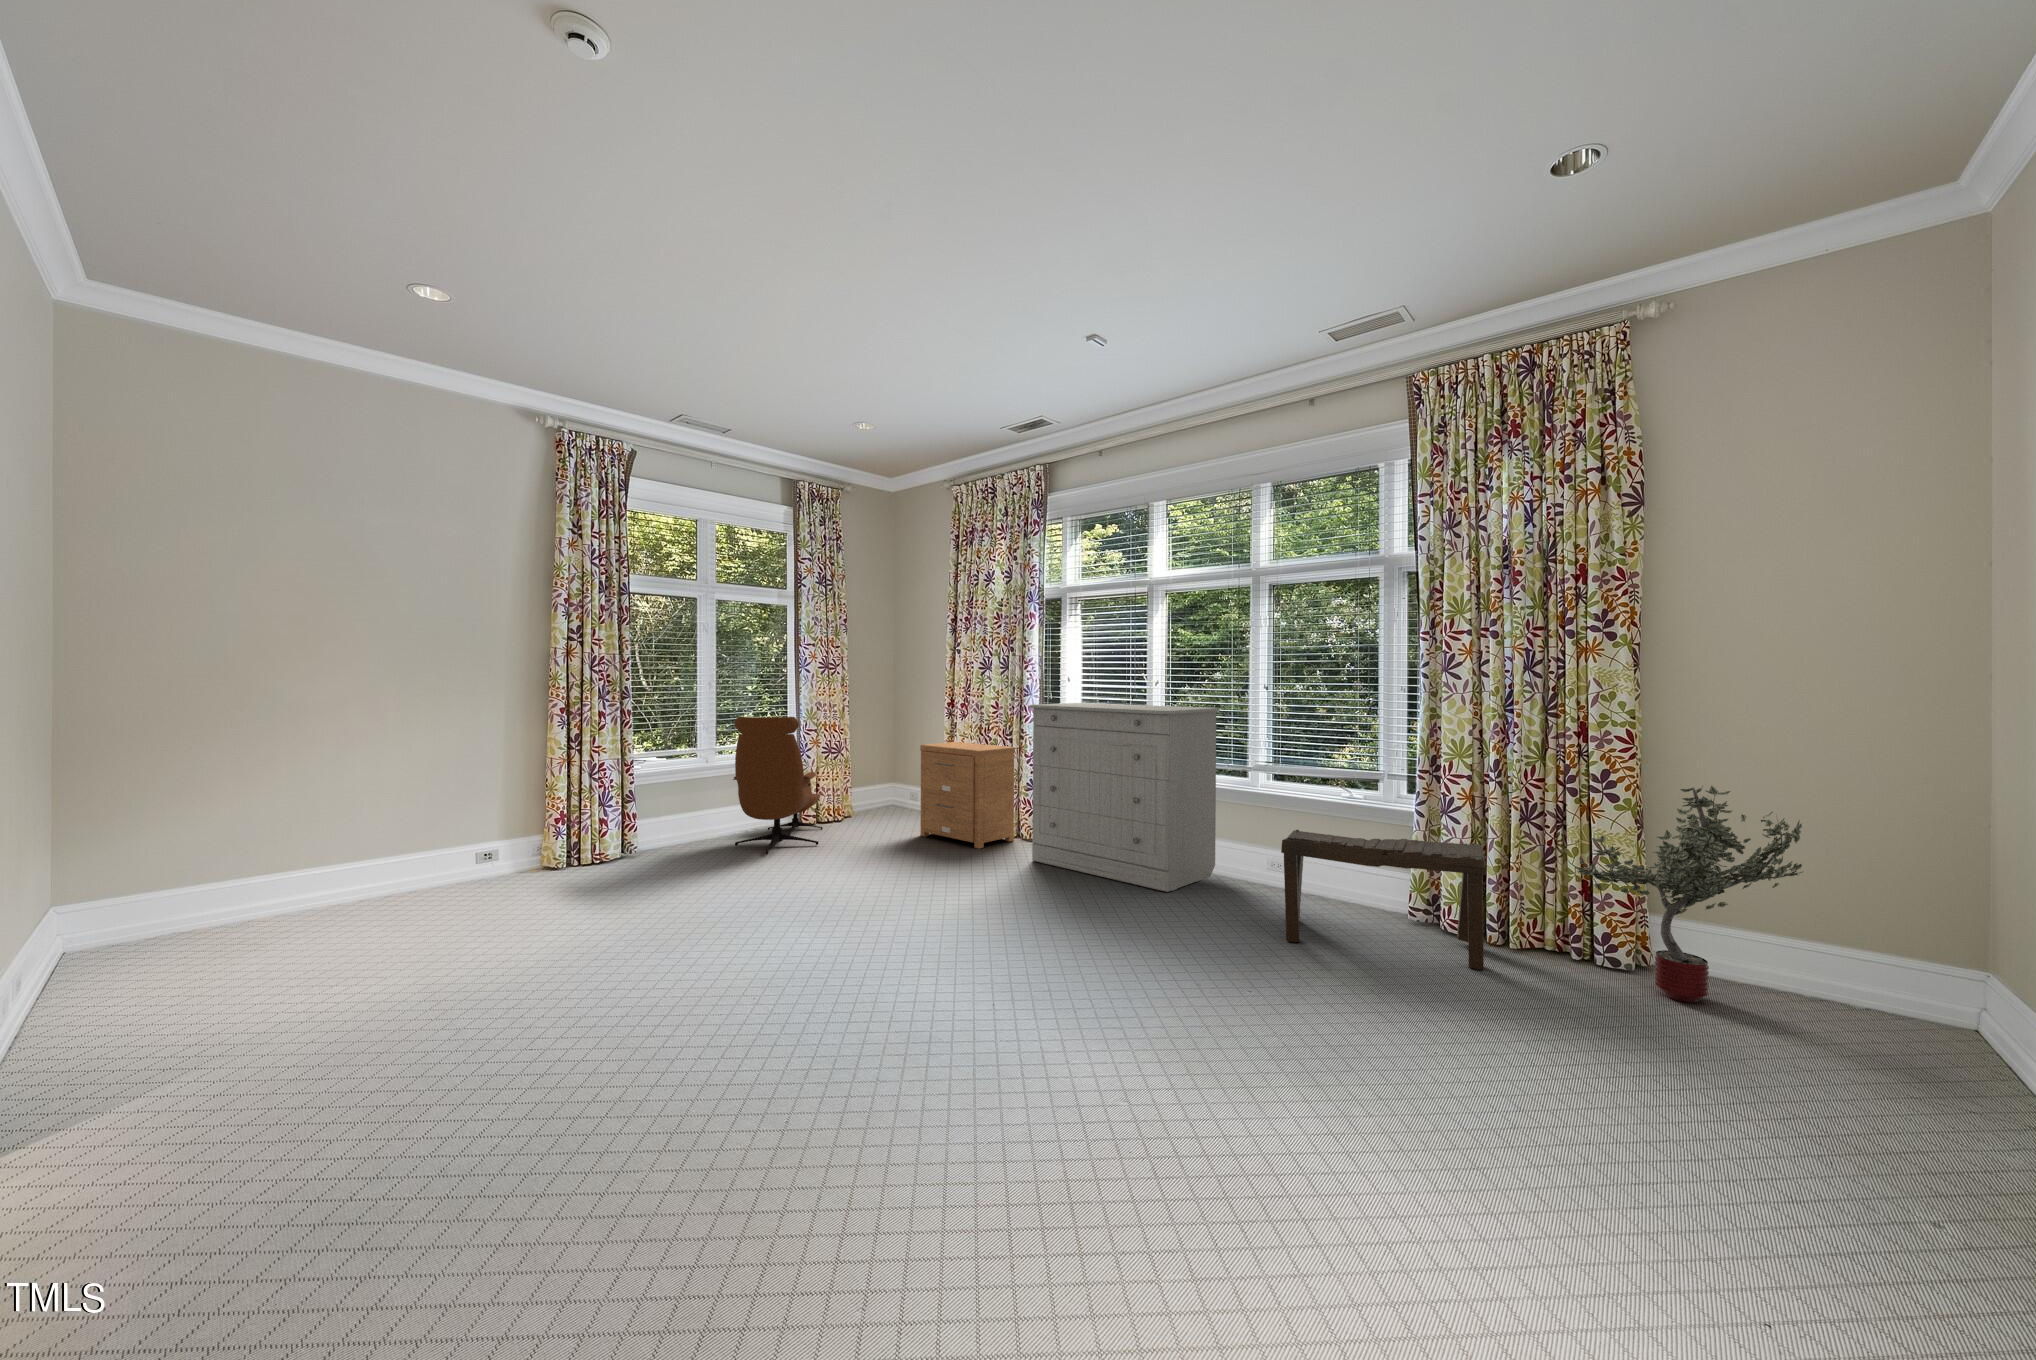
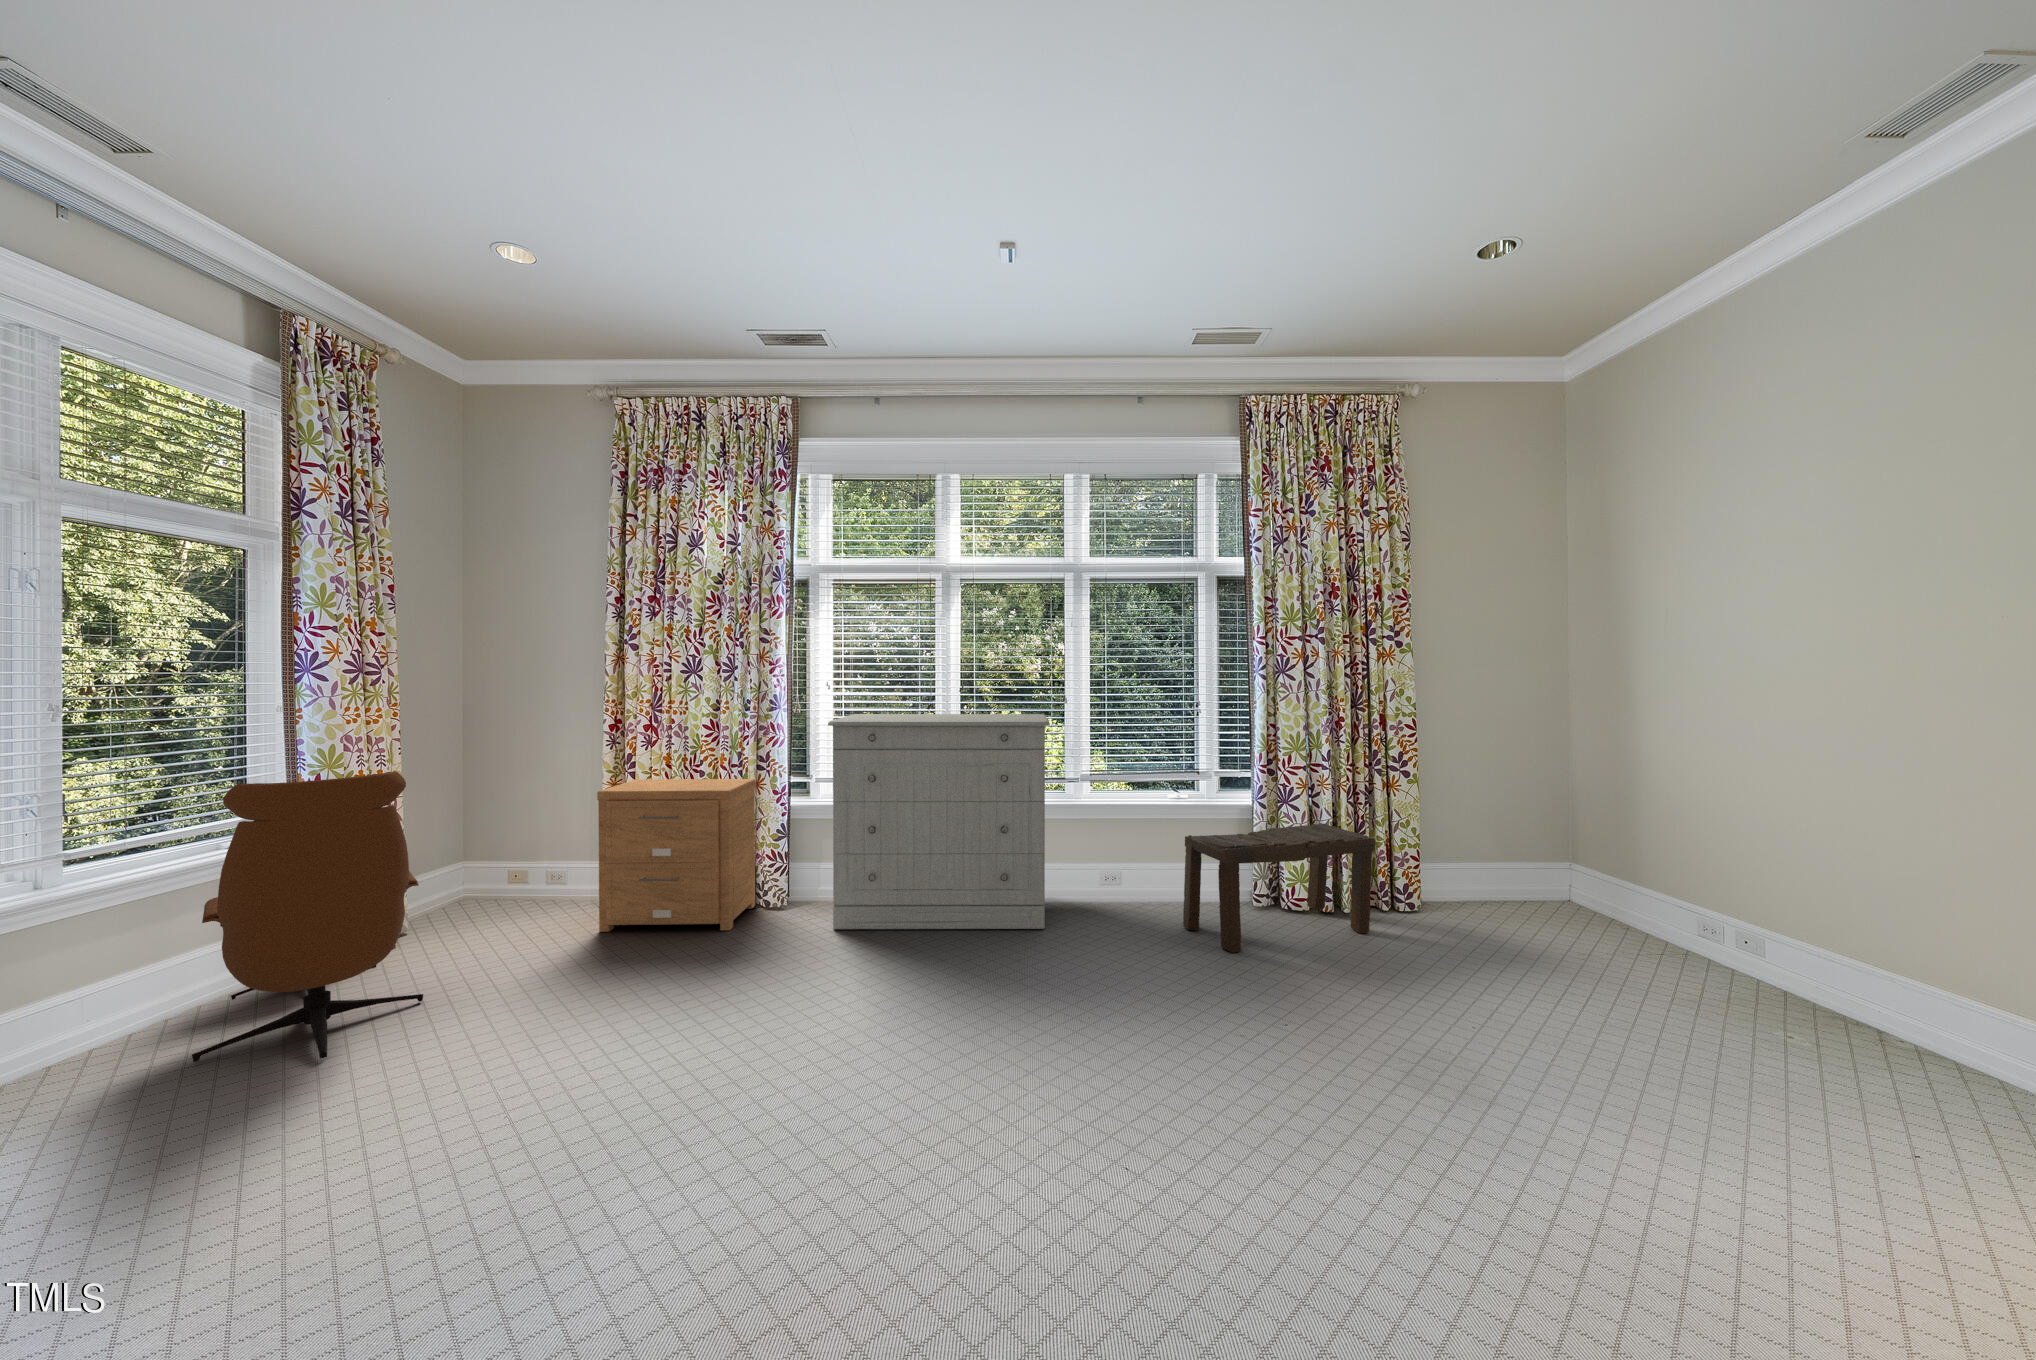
potted tree: present [1575,786,1802,1003] -> none [1404,757,1528,919]

